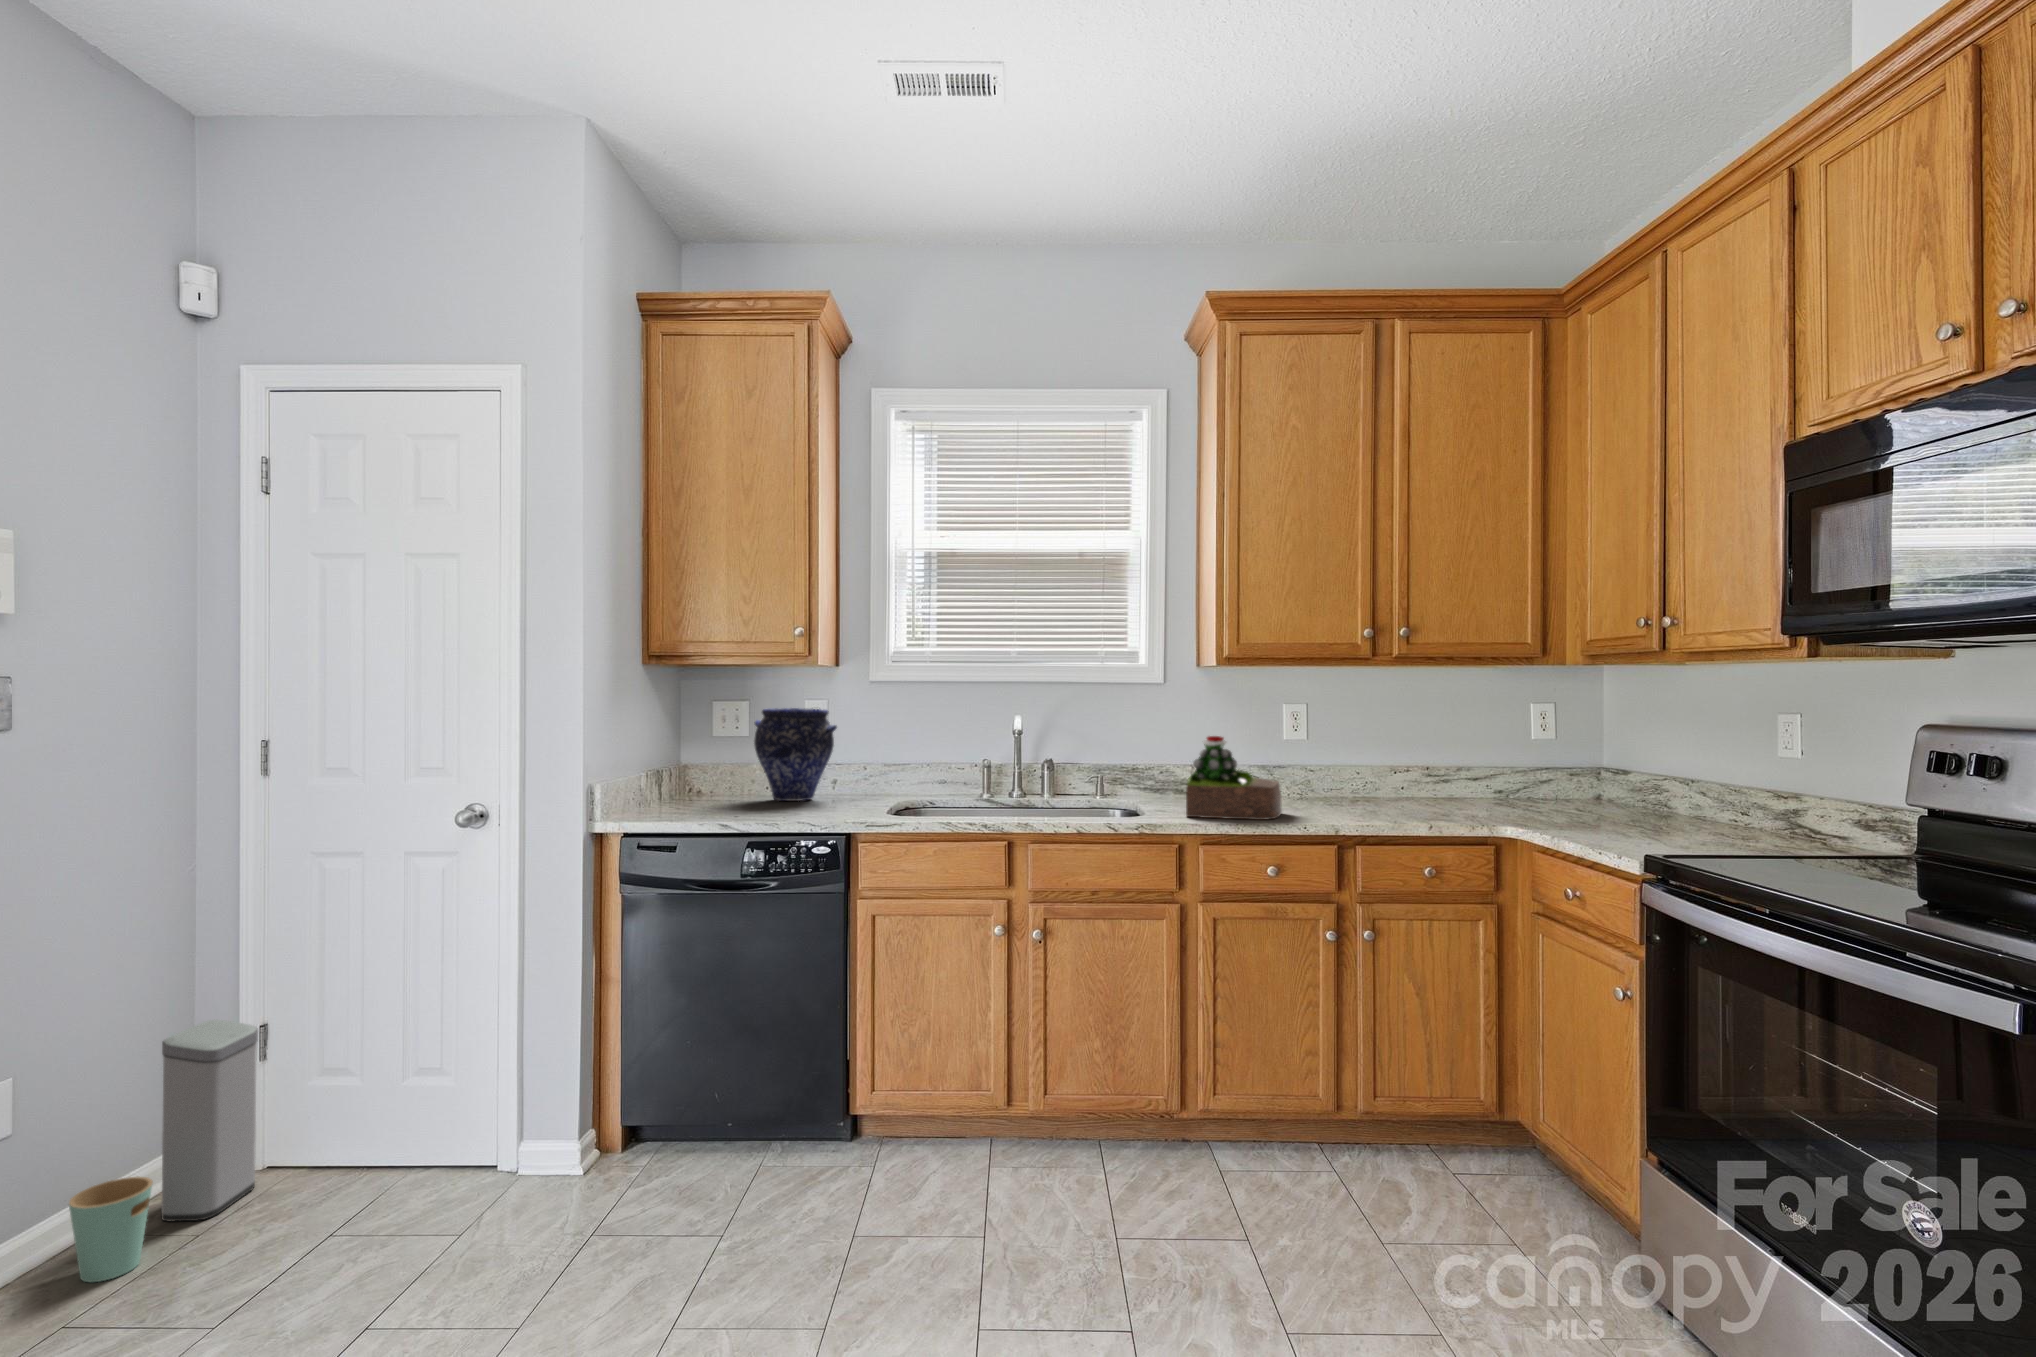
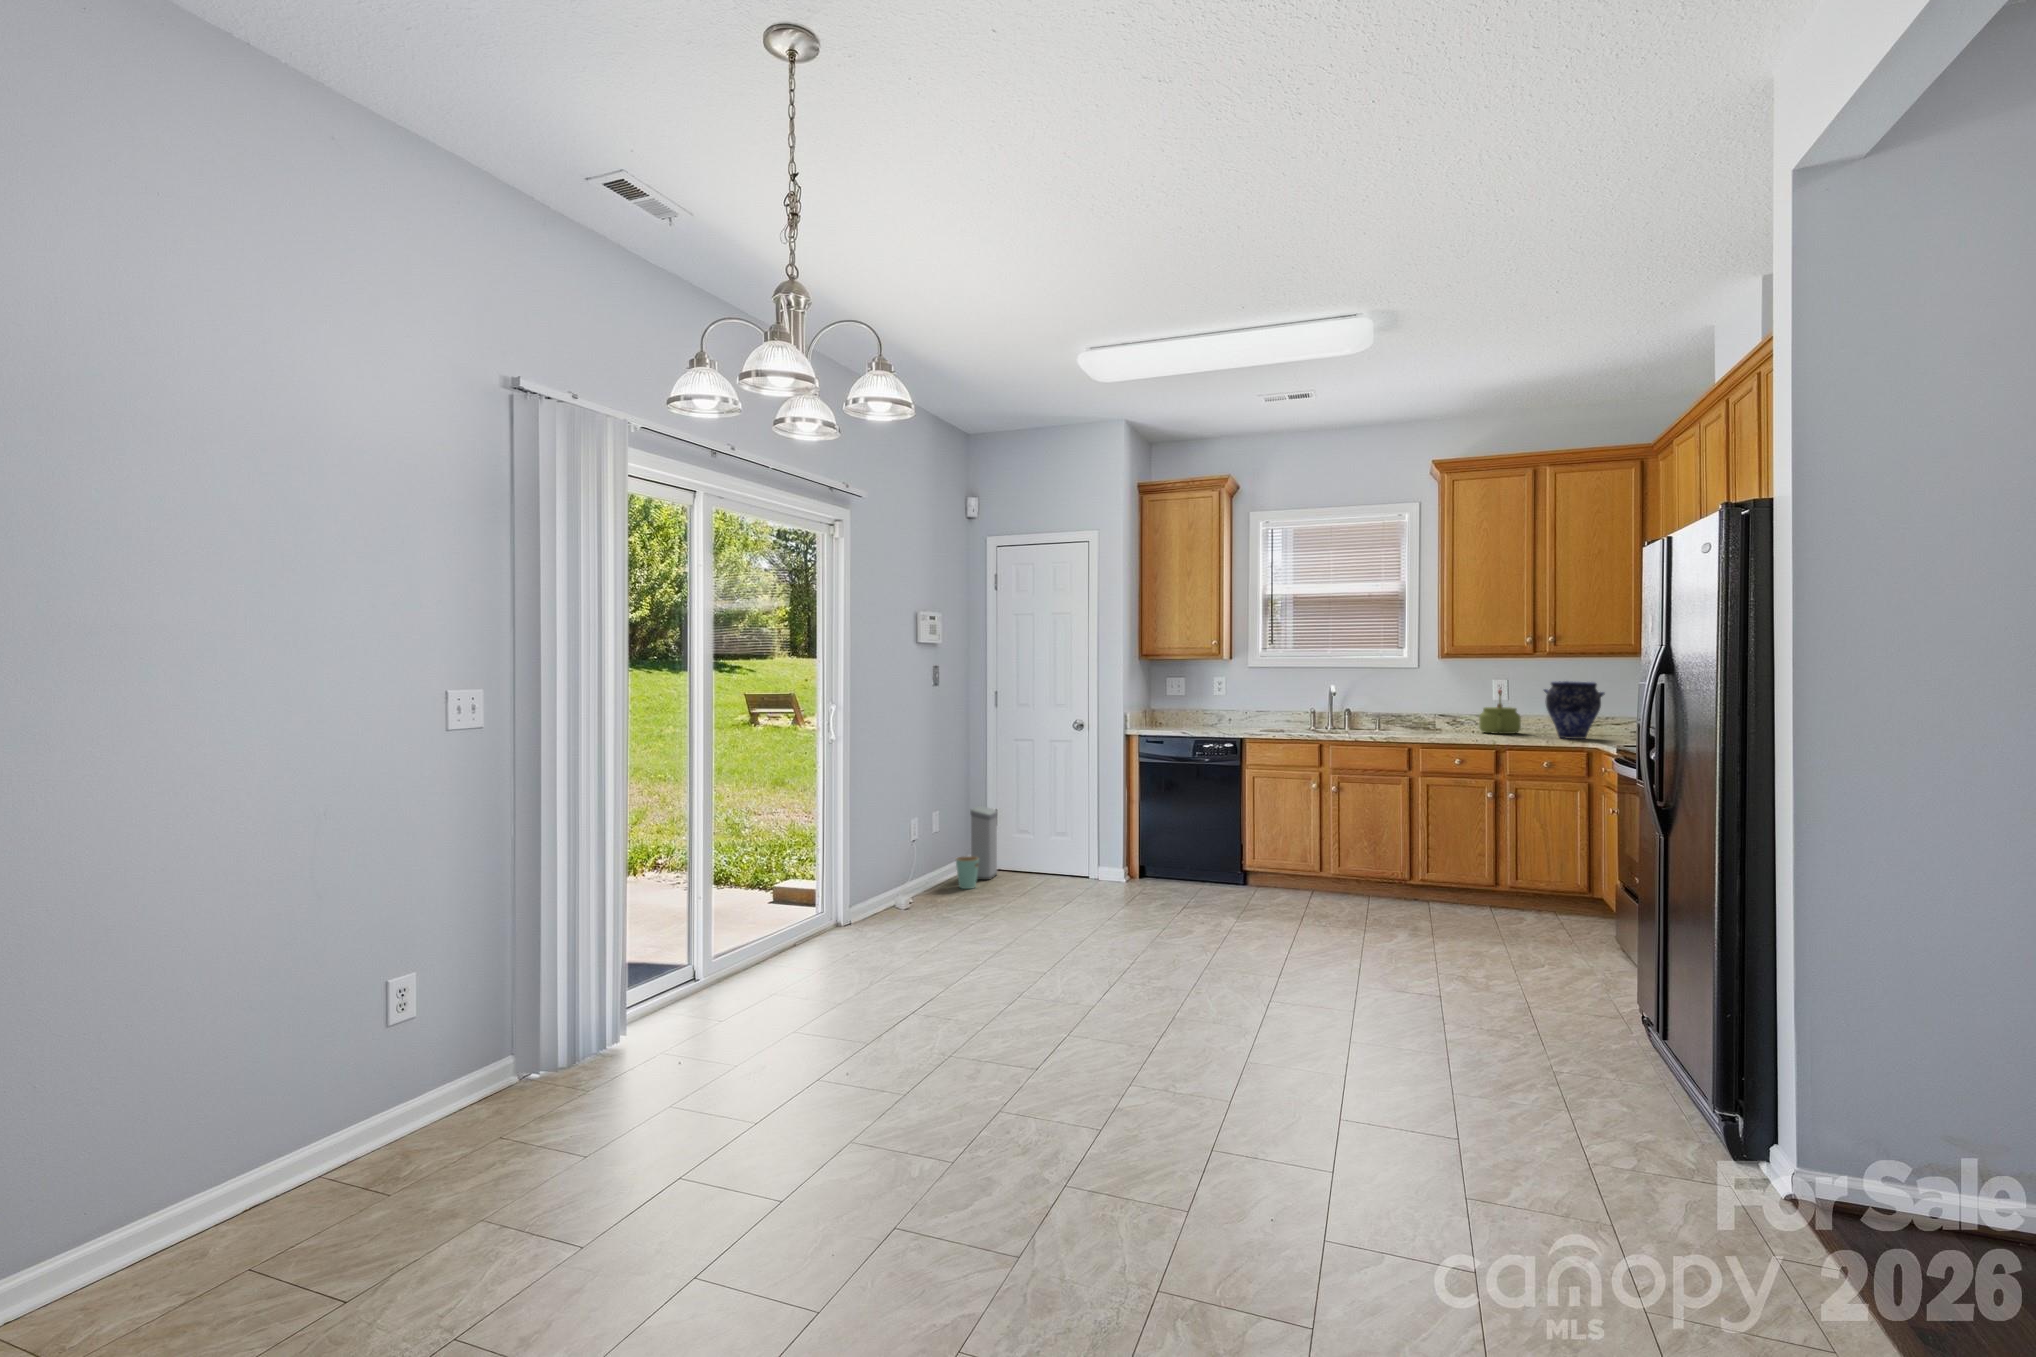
vase: present [754,708,837,801] -> present [1544,681,1604,739]
kettle: none [1278,725,1349,807] -> present [1479,690,1521,734]
succulent plant: present [1186,736,1282,820] -> none [1415,694,1472,736]

